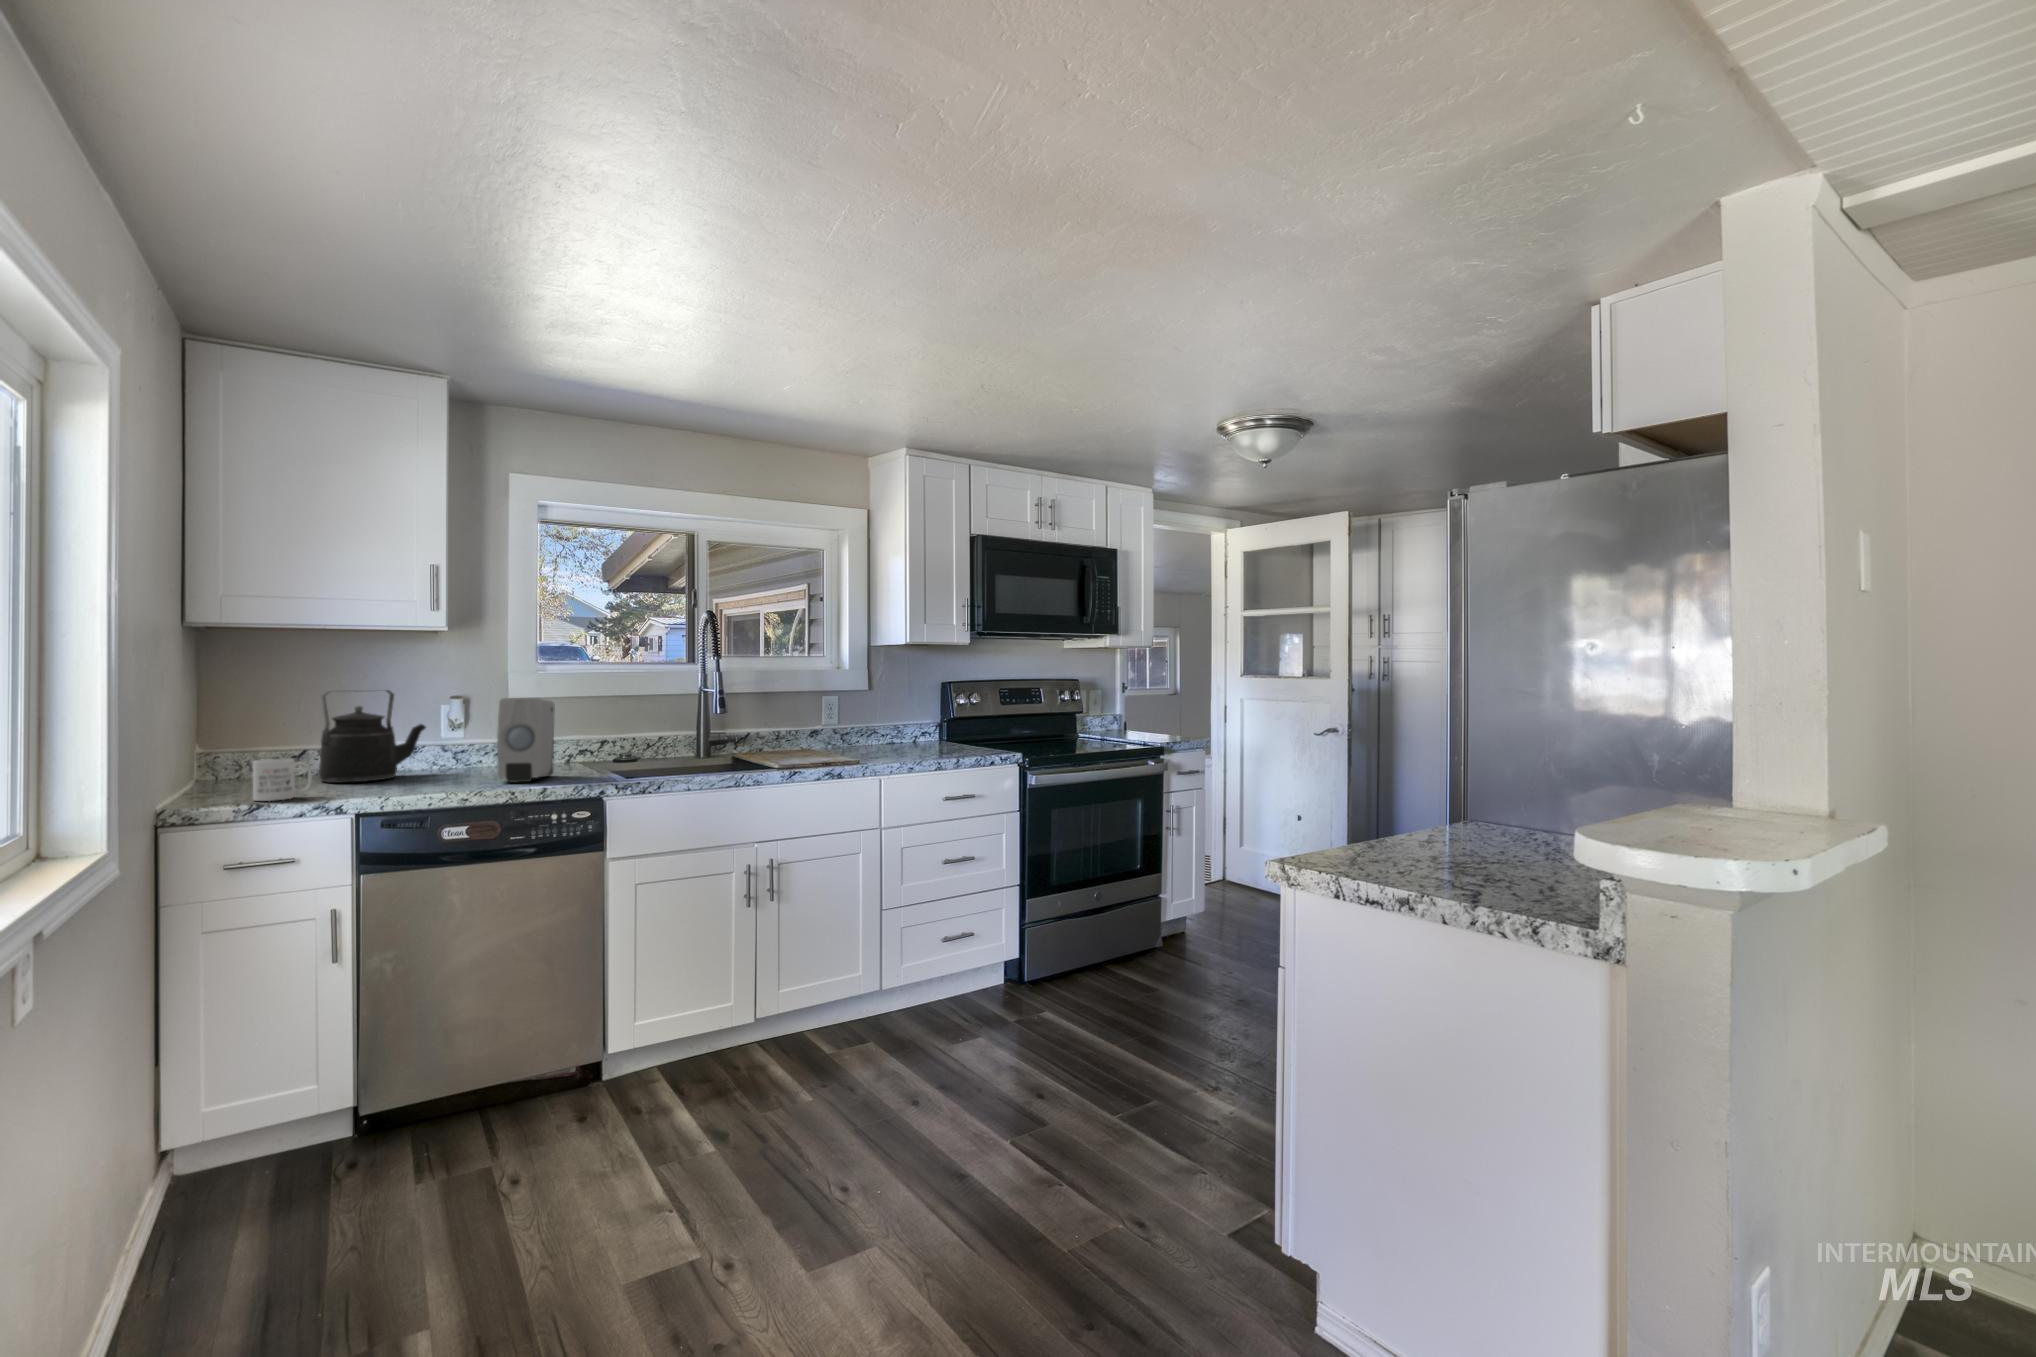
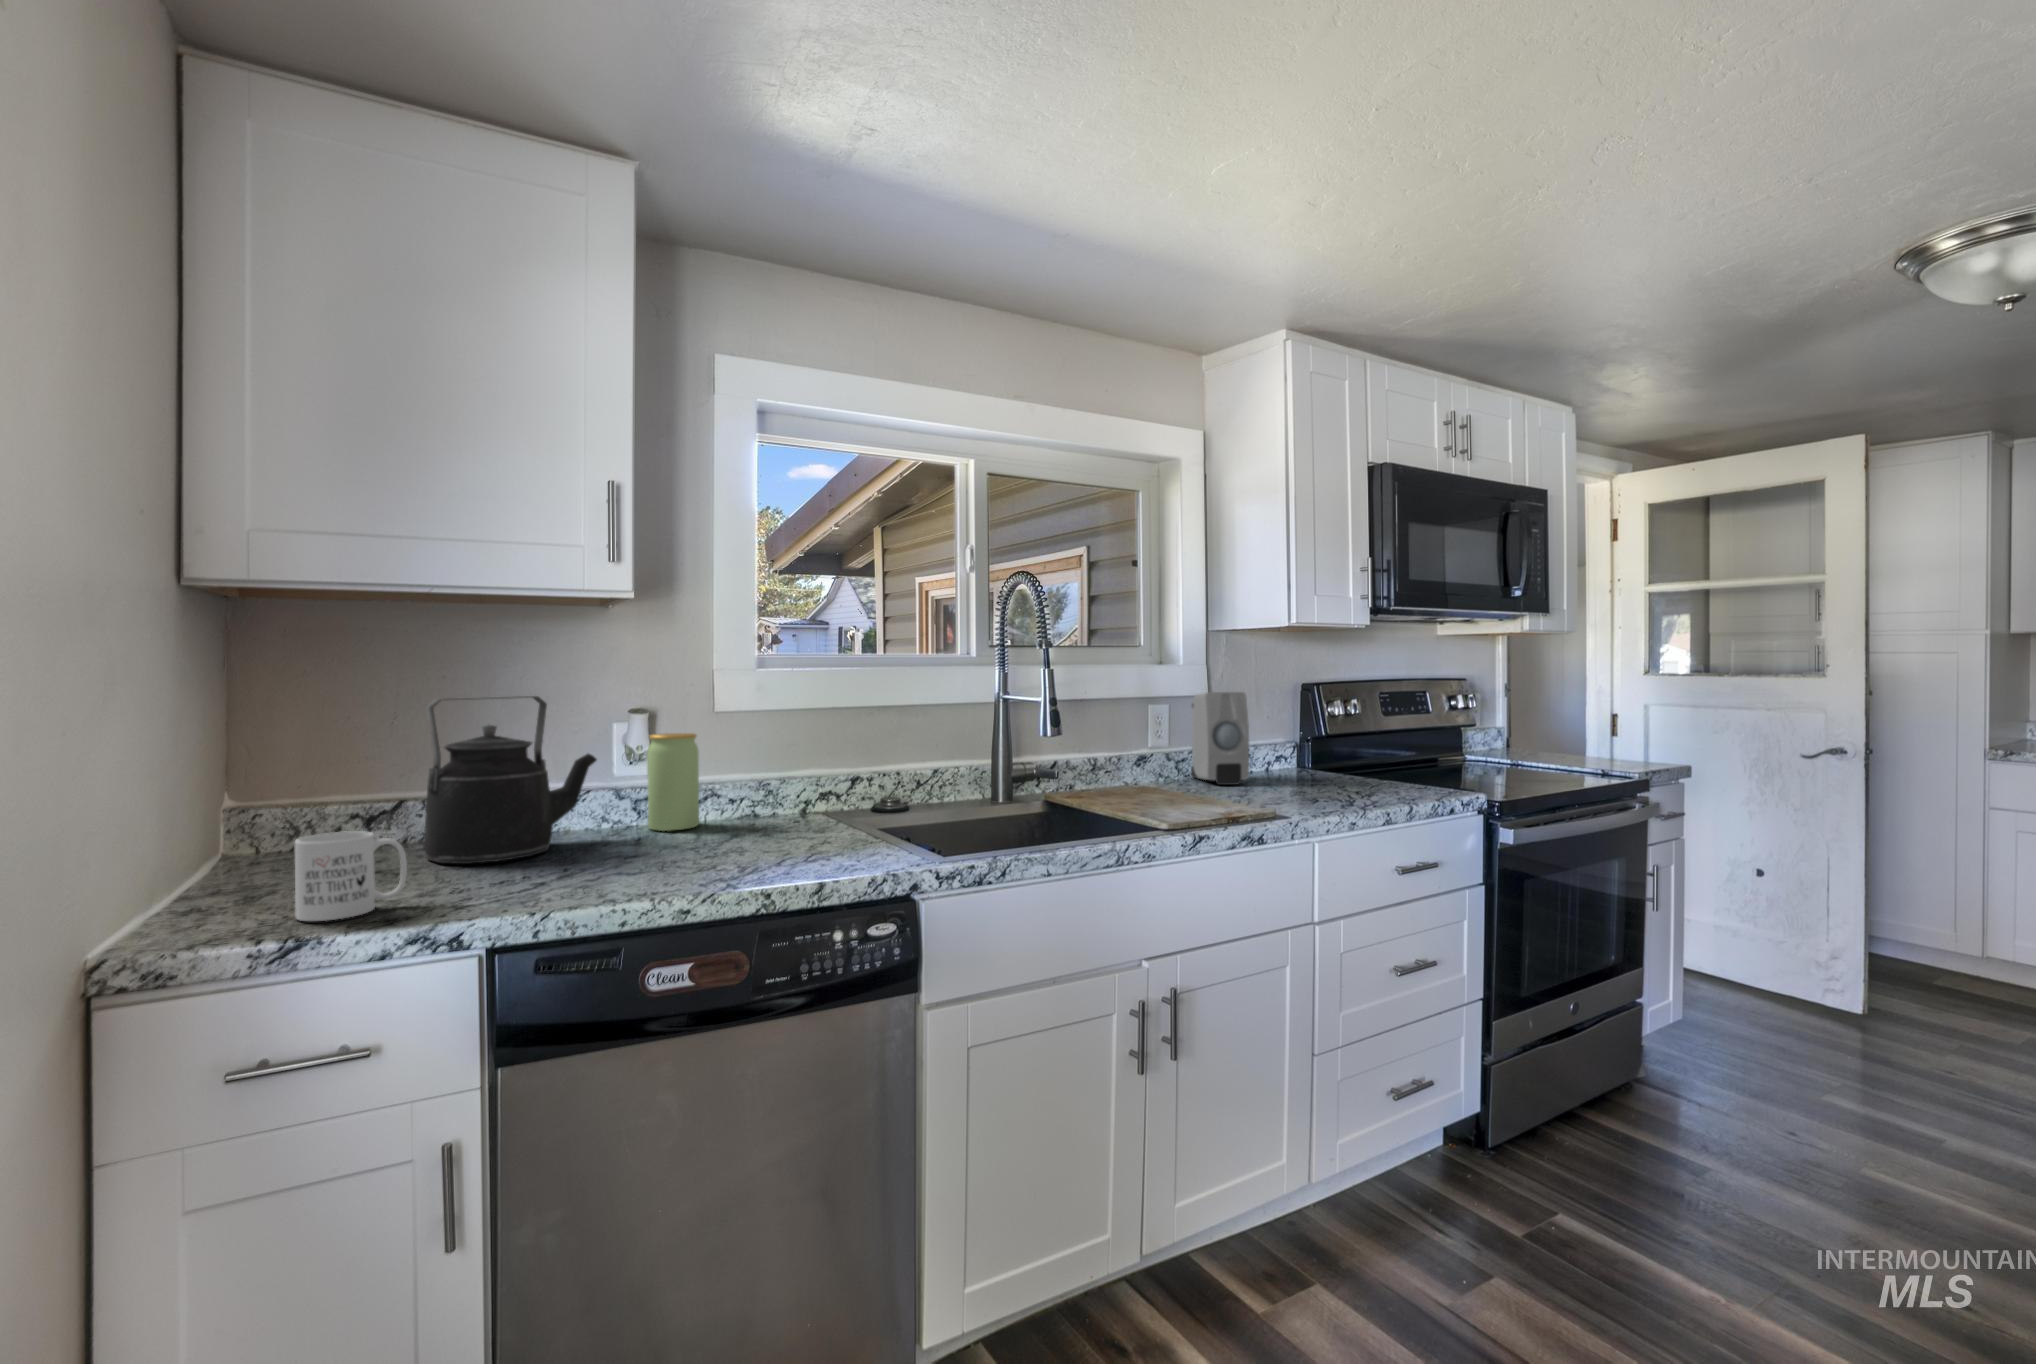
soap dispenser: present [497,698,555,783] -> present [1191,692,1249,785]
jar: none [460,713,494,770] -> present [647,733,699,831]

